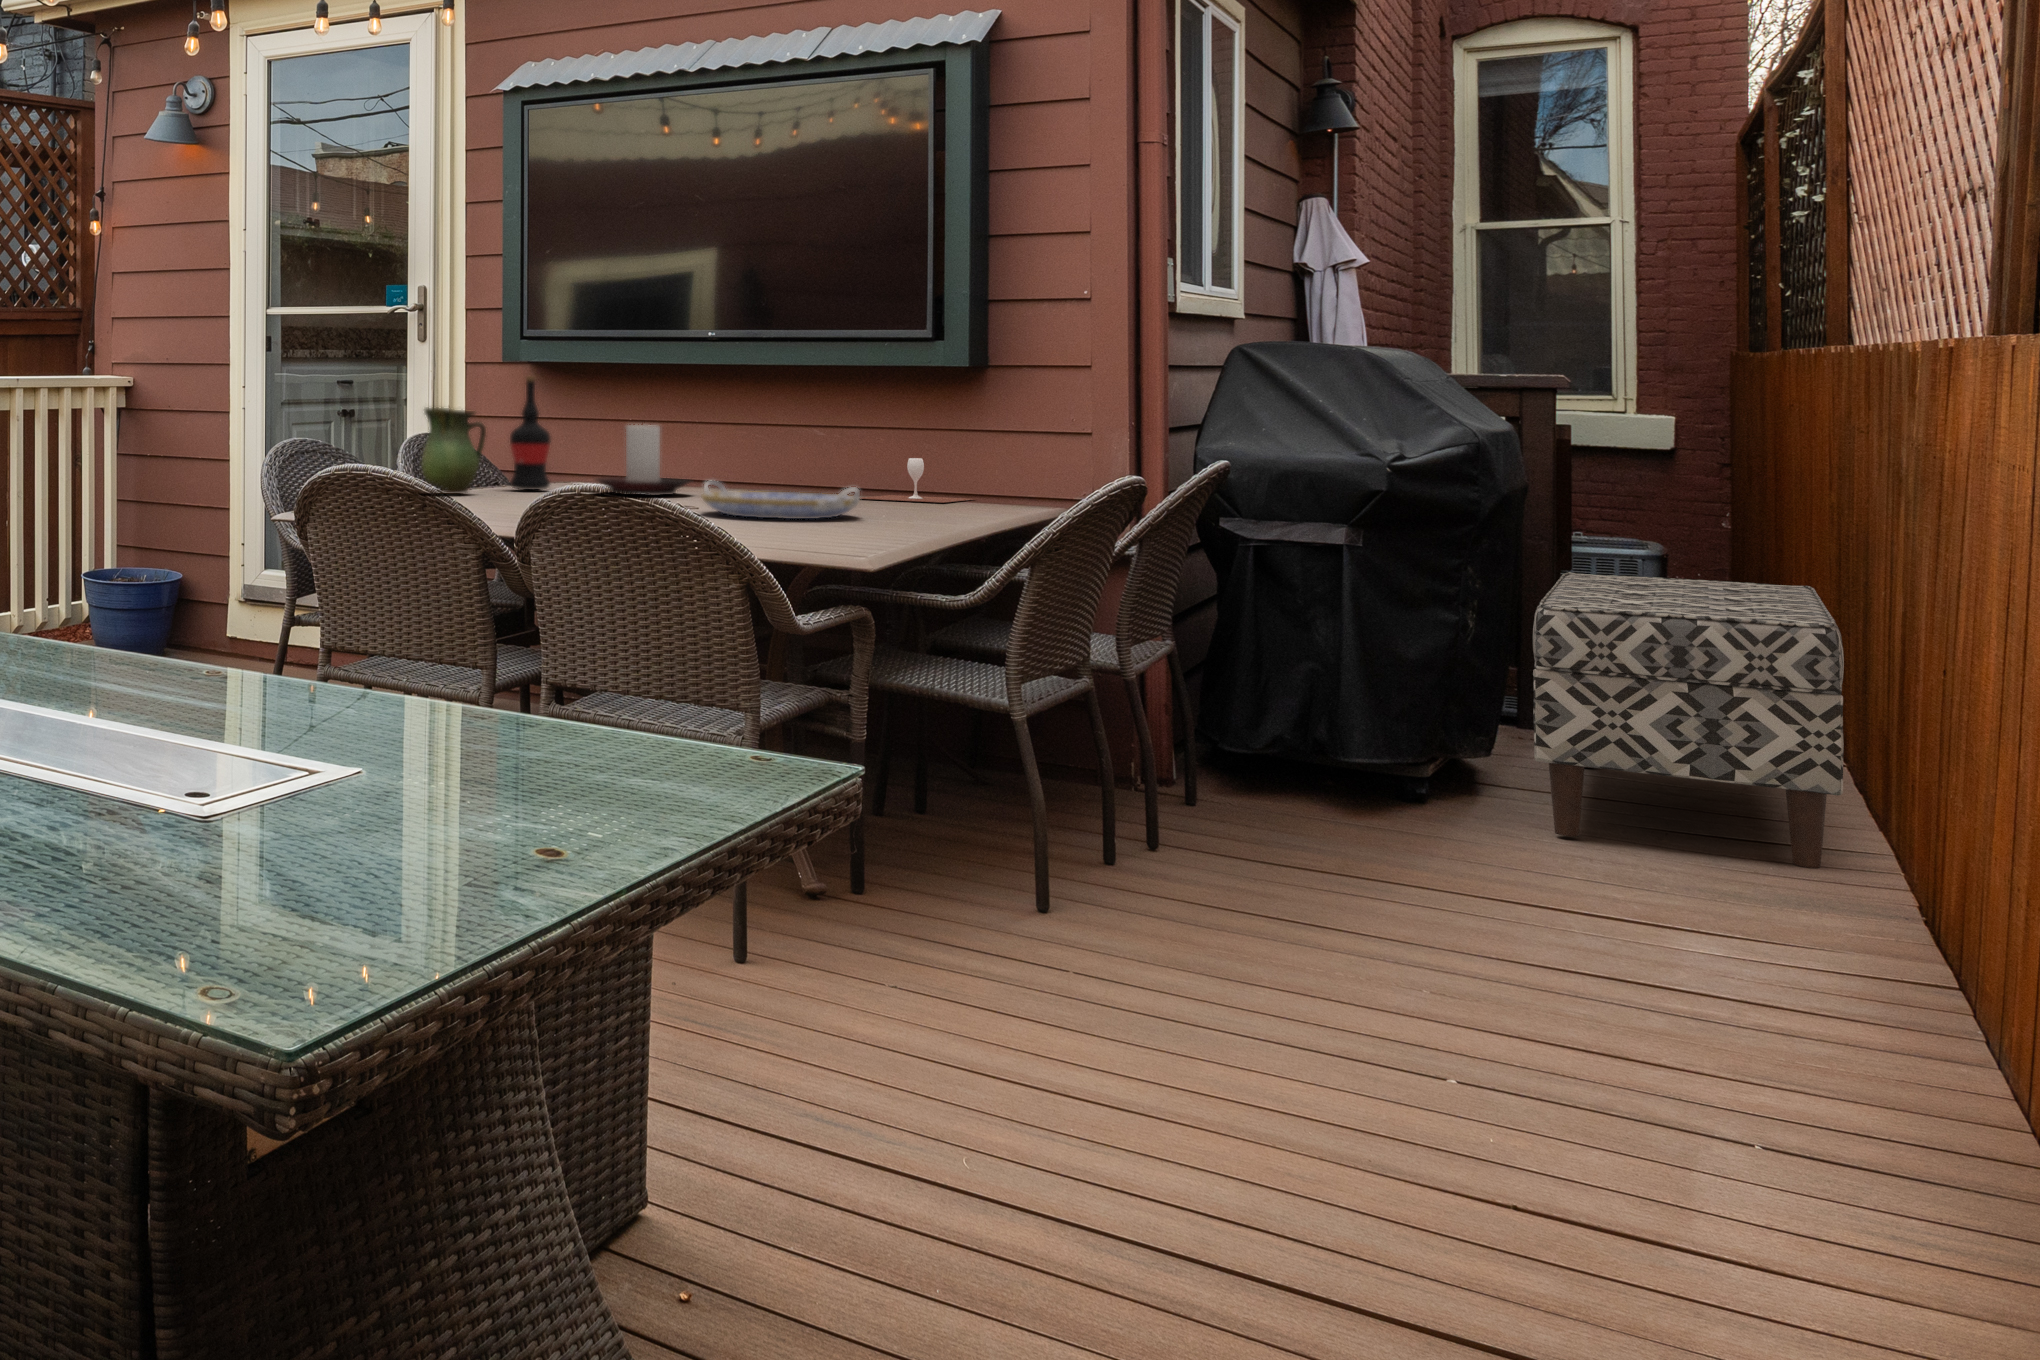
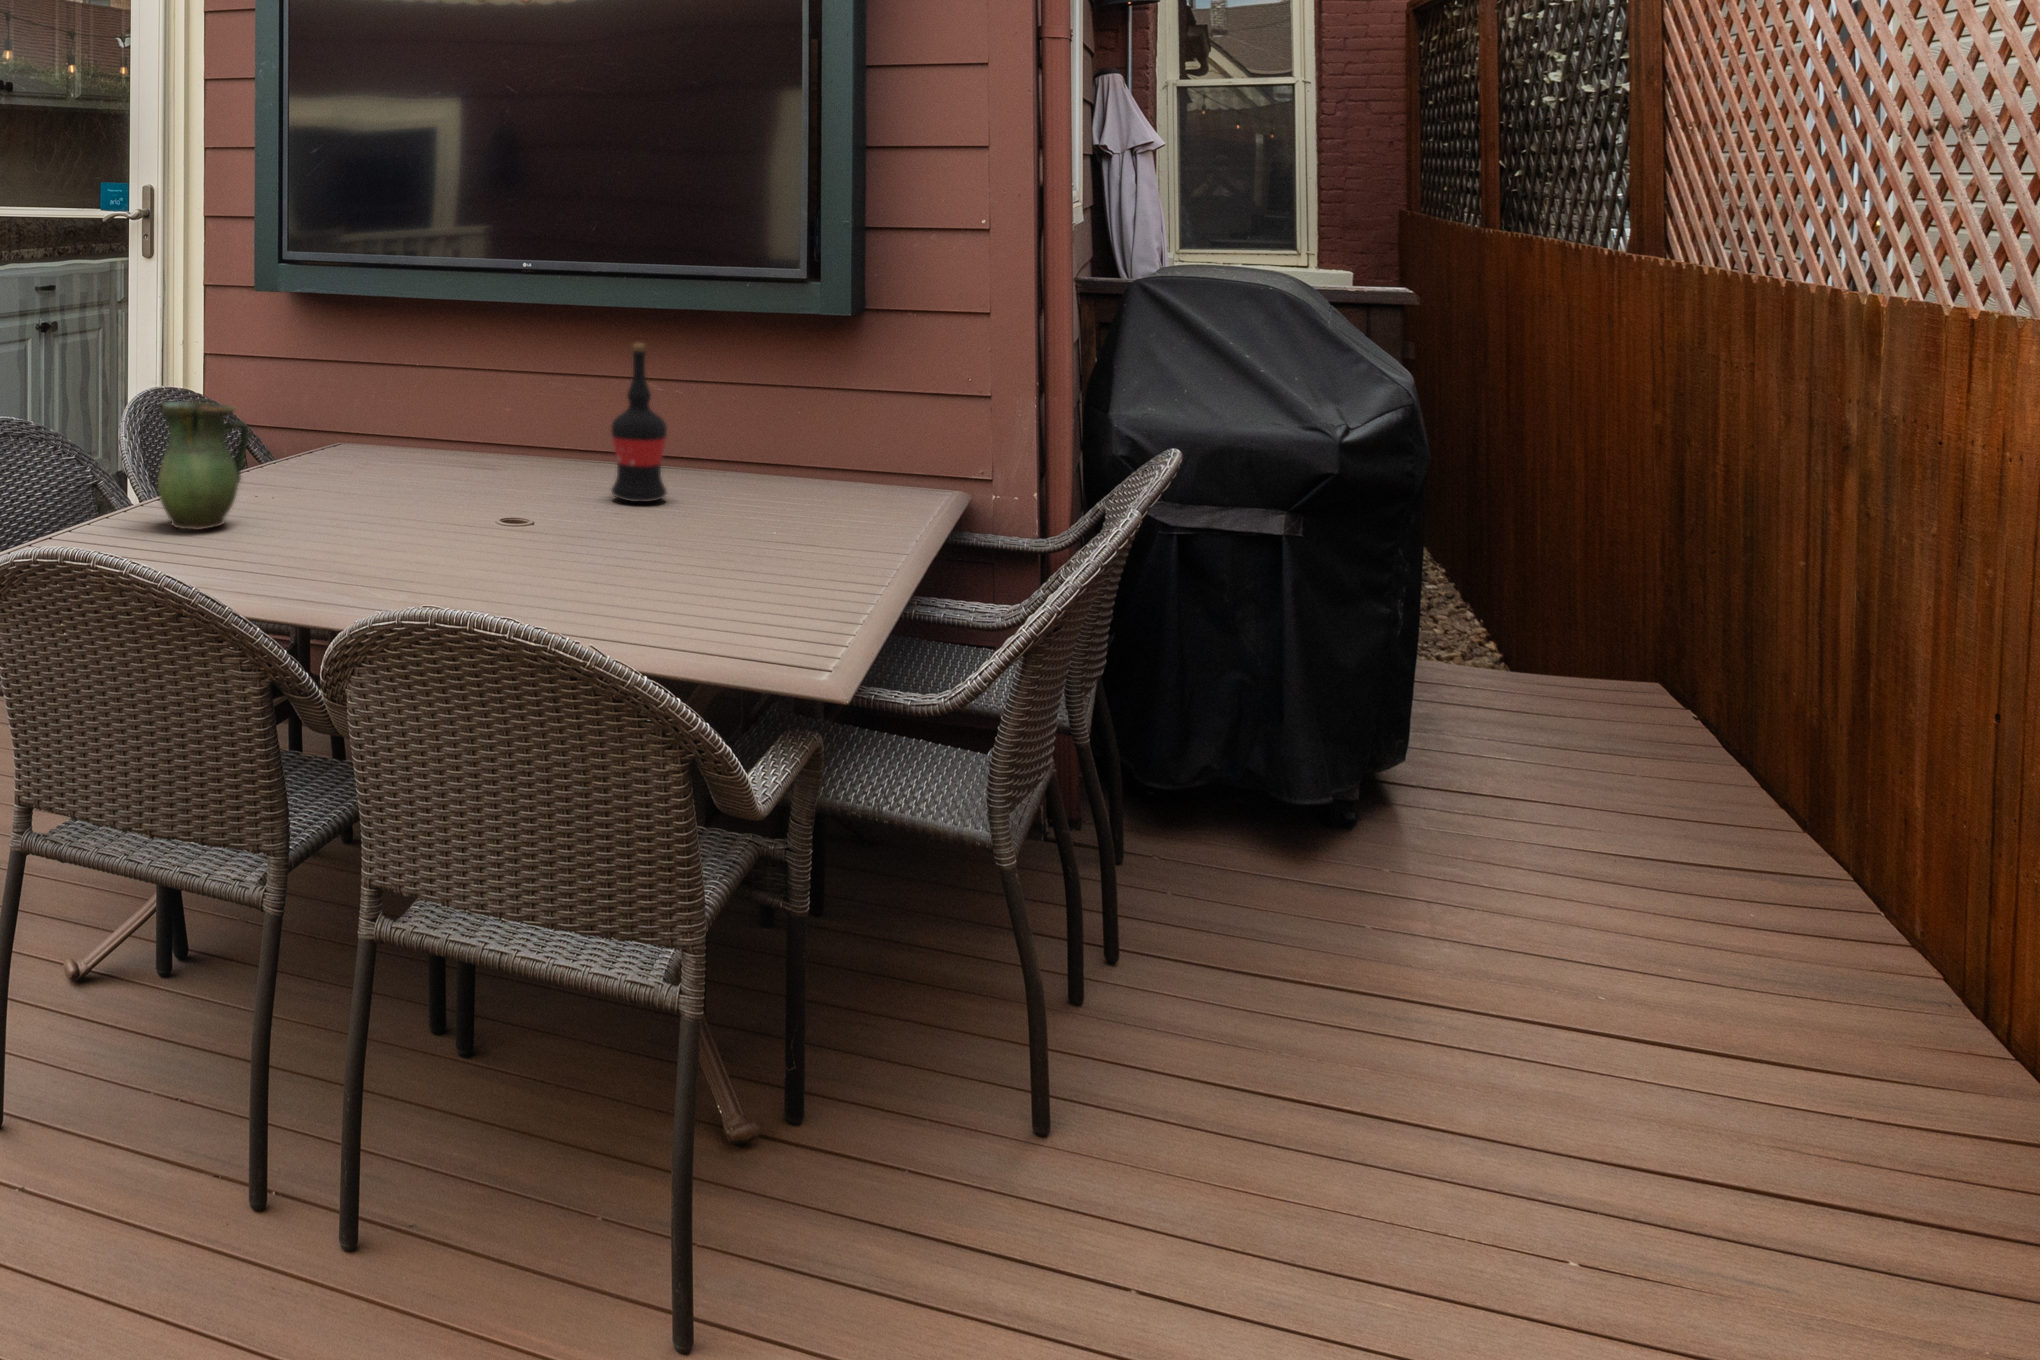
wine bottle: present [510,376,551,490] -> present [611,343,667,502]
candle holder: present [596,425,690,495] -> none [393,409,527,517]
wine glass: present [860,458,975,503] -> none [733,453,880,524]
serving tray: present [702,481,860,519] -> none [576,540,807,619]
bench: present [1533,572,1844,868] -> none [1473,545,1954,999]

